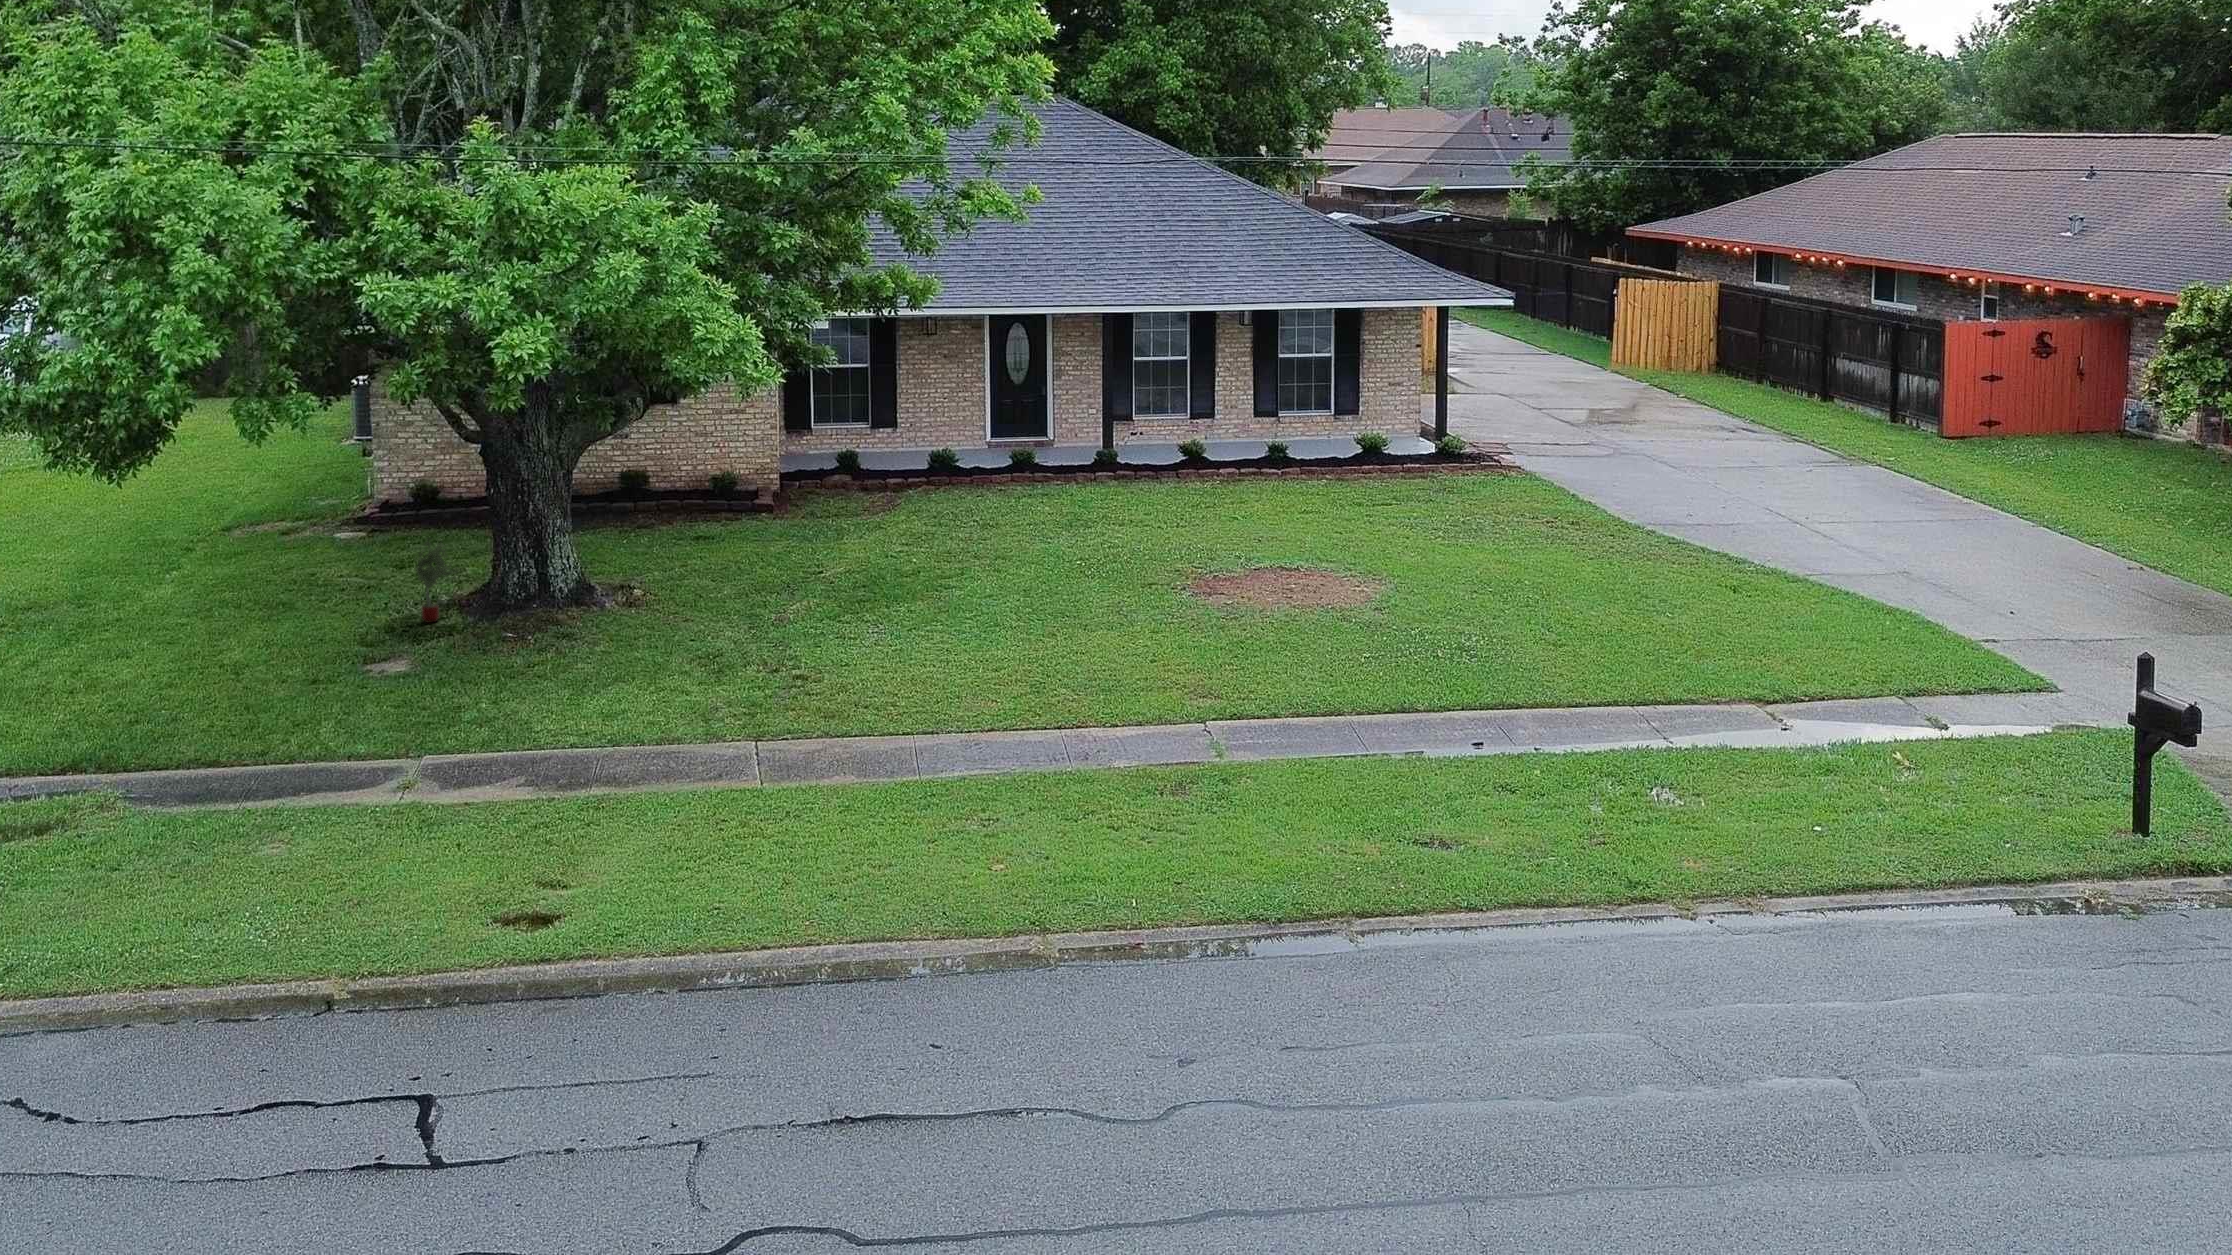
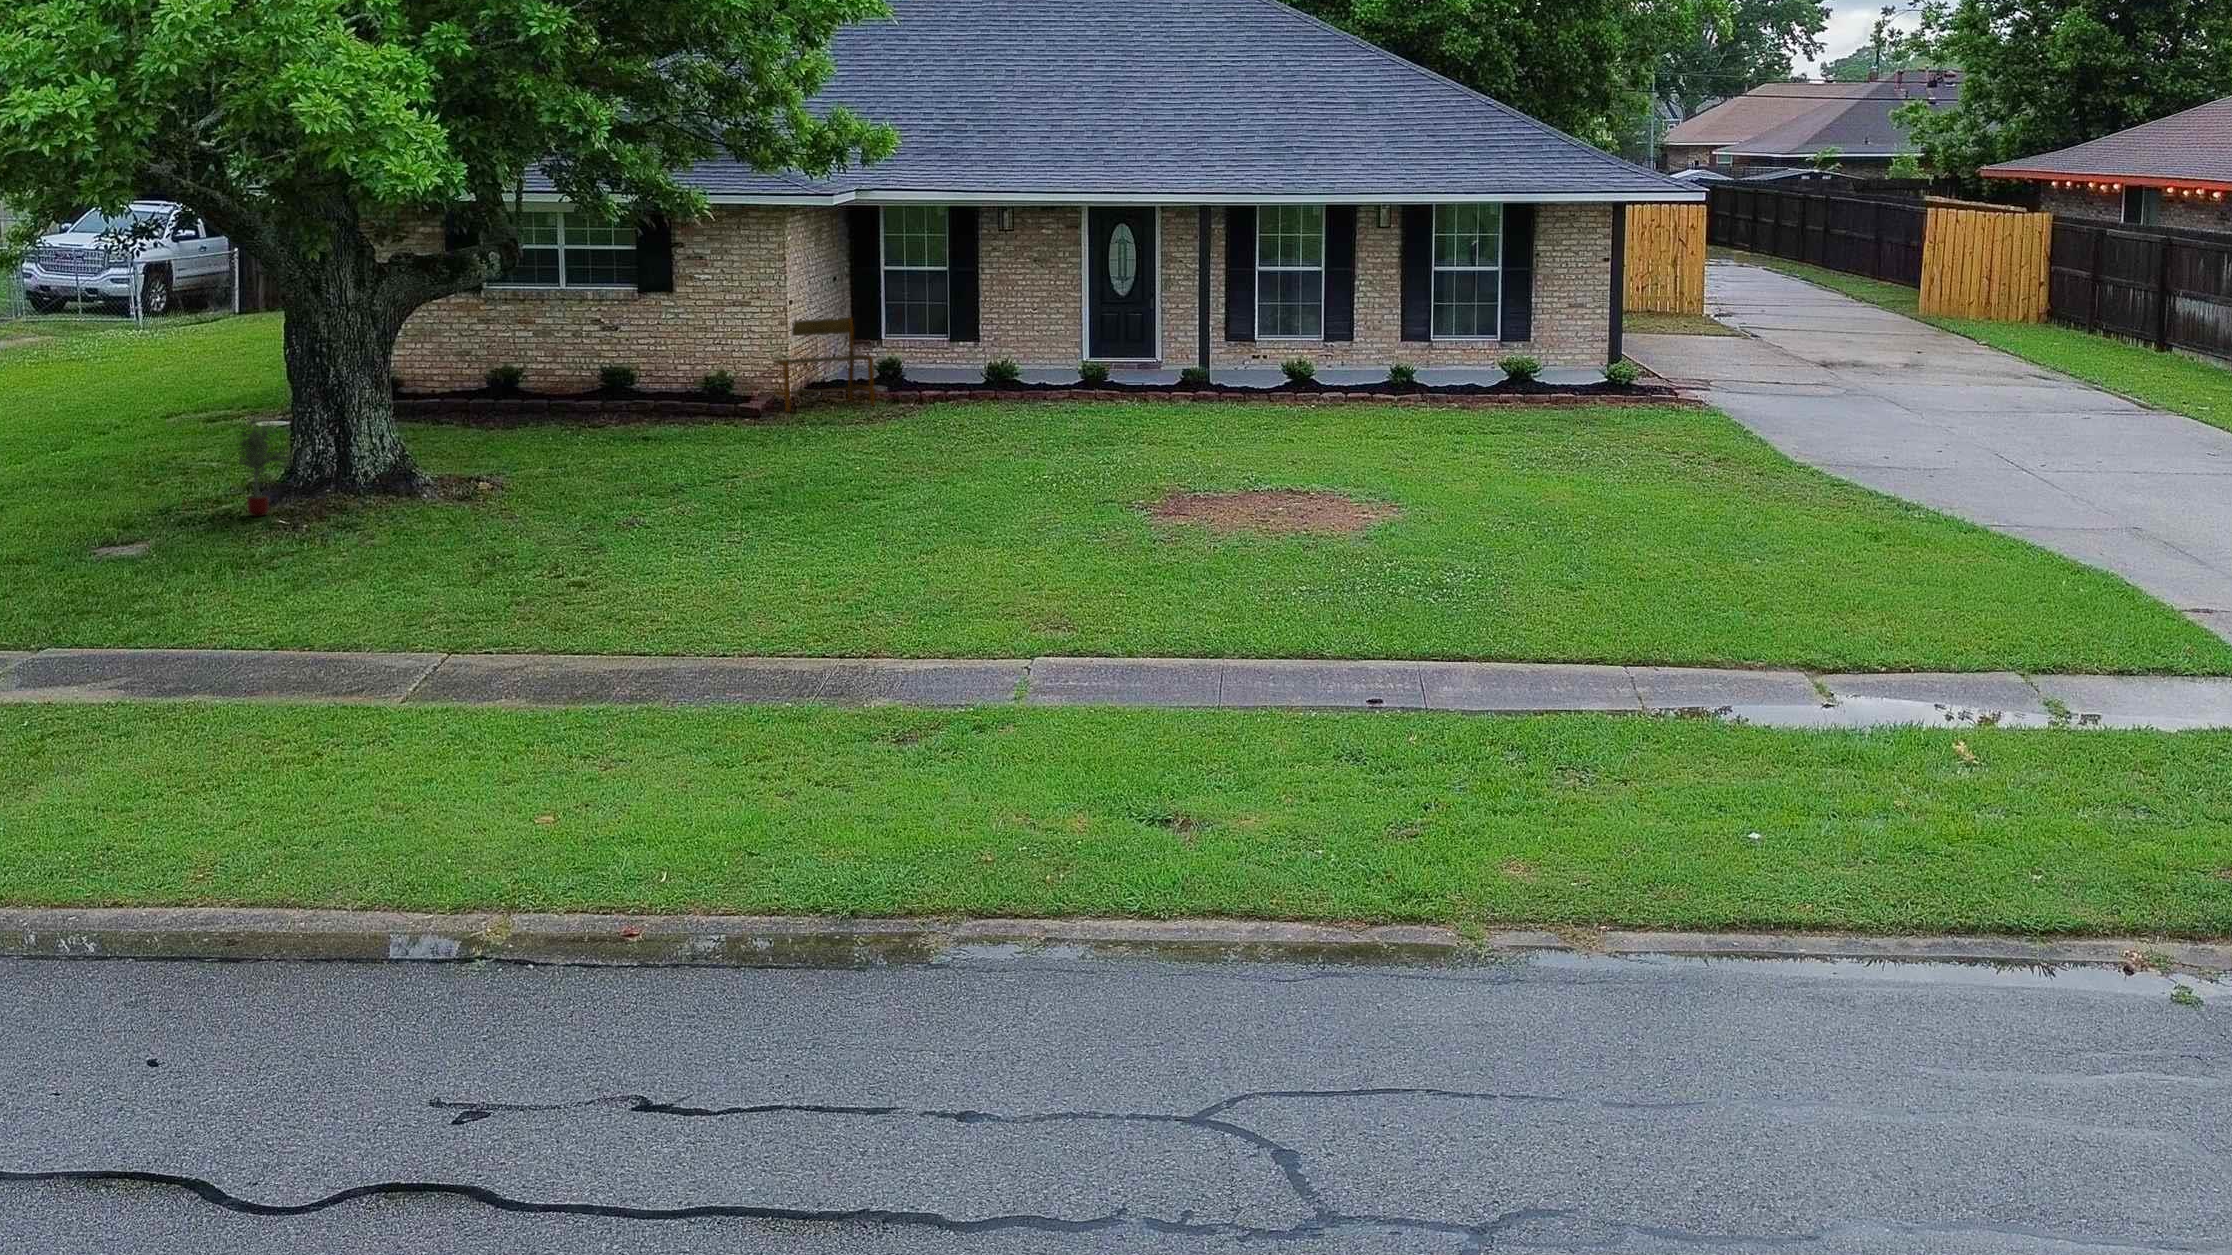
bench: none [747,415,838,500] -> present [773,317,875,412]

